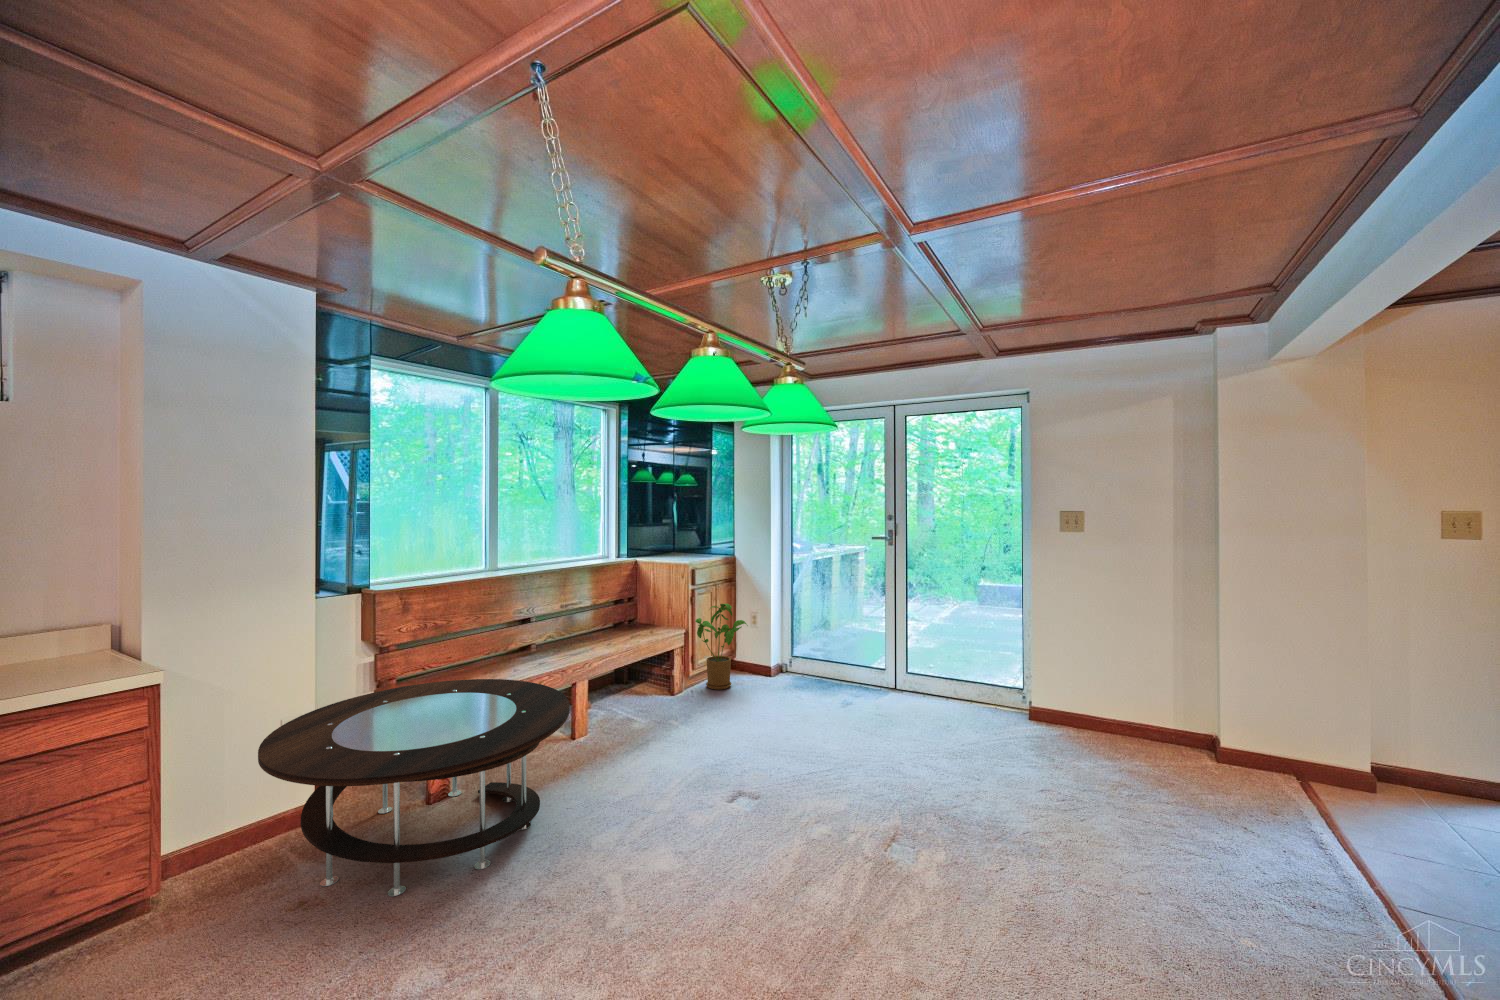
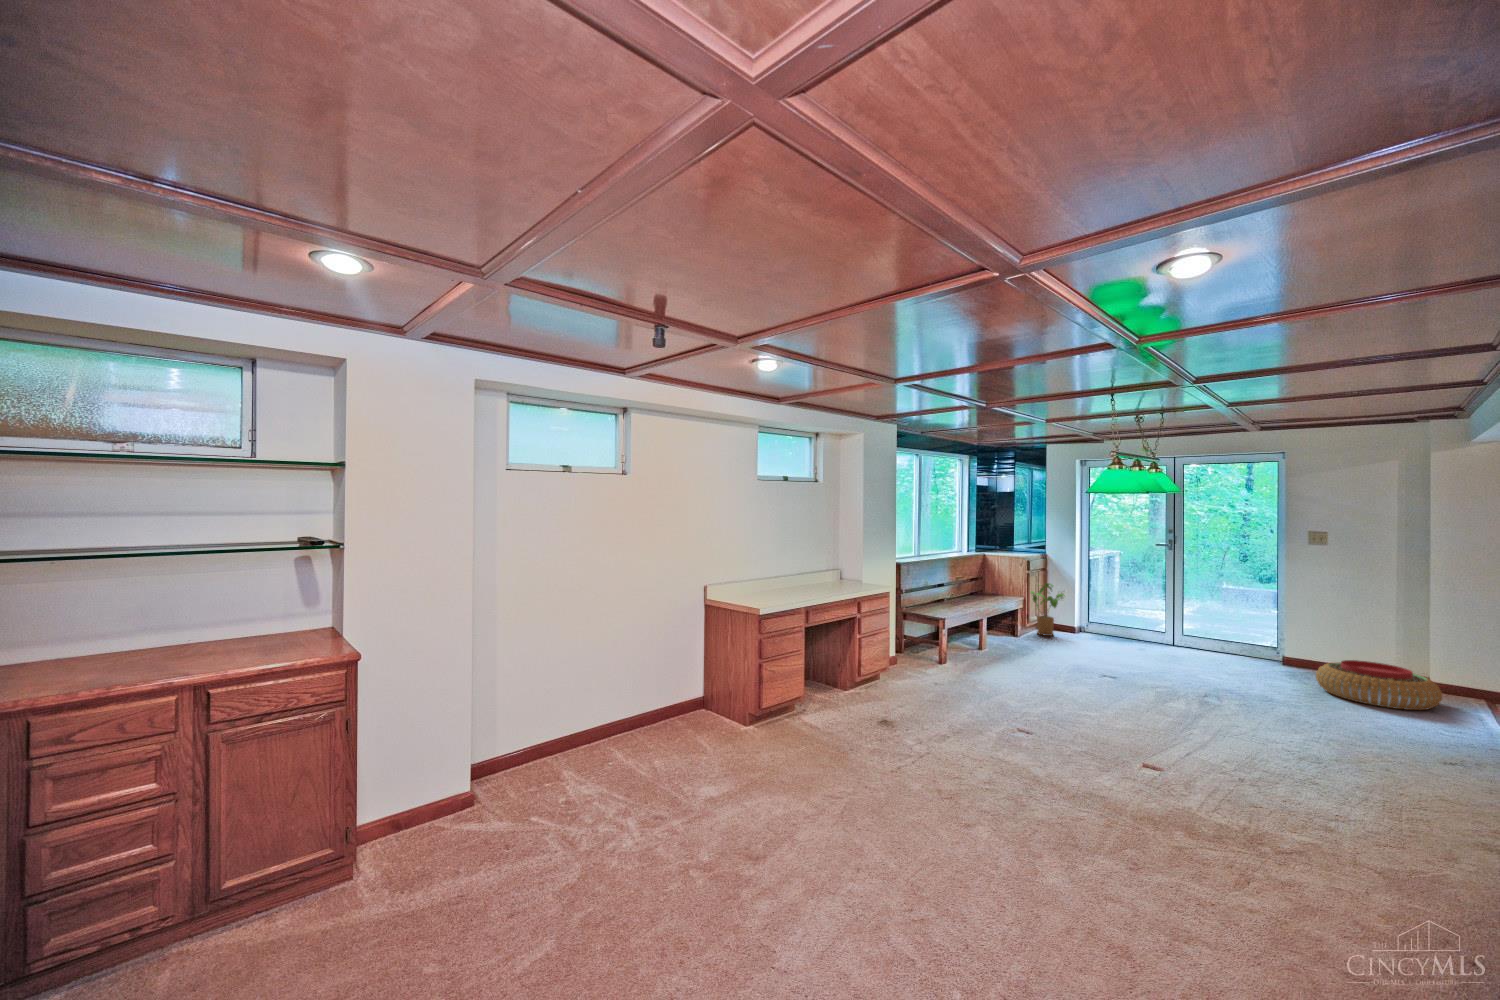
coffee table: present [258,679,570,896] -> none [897,607,1026,684]
pouf: none [1072,725,1253,827] -> present [1316,660,1442,710]

